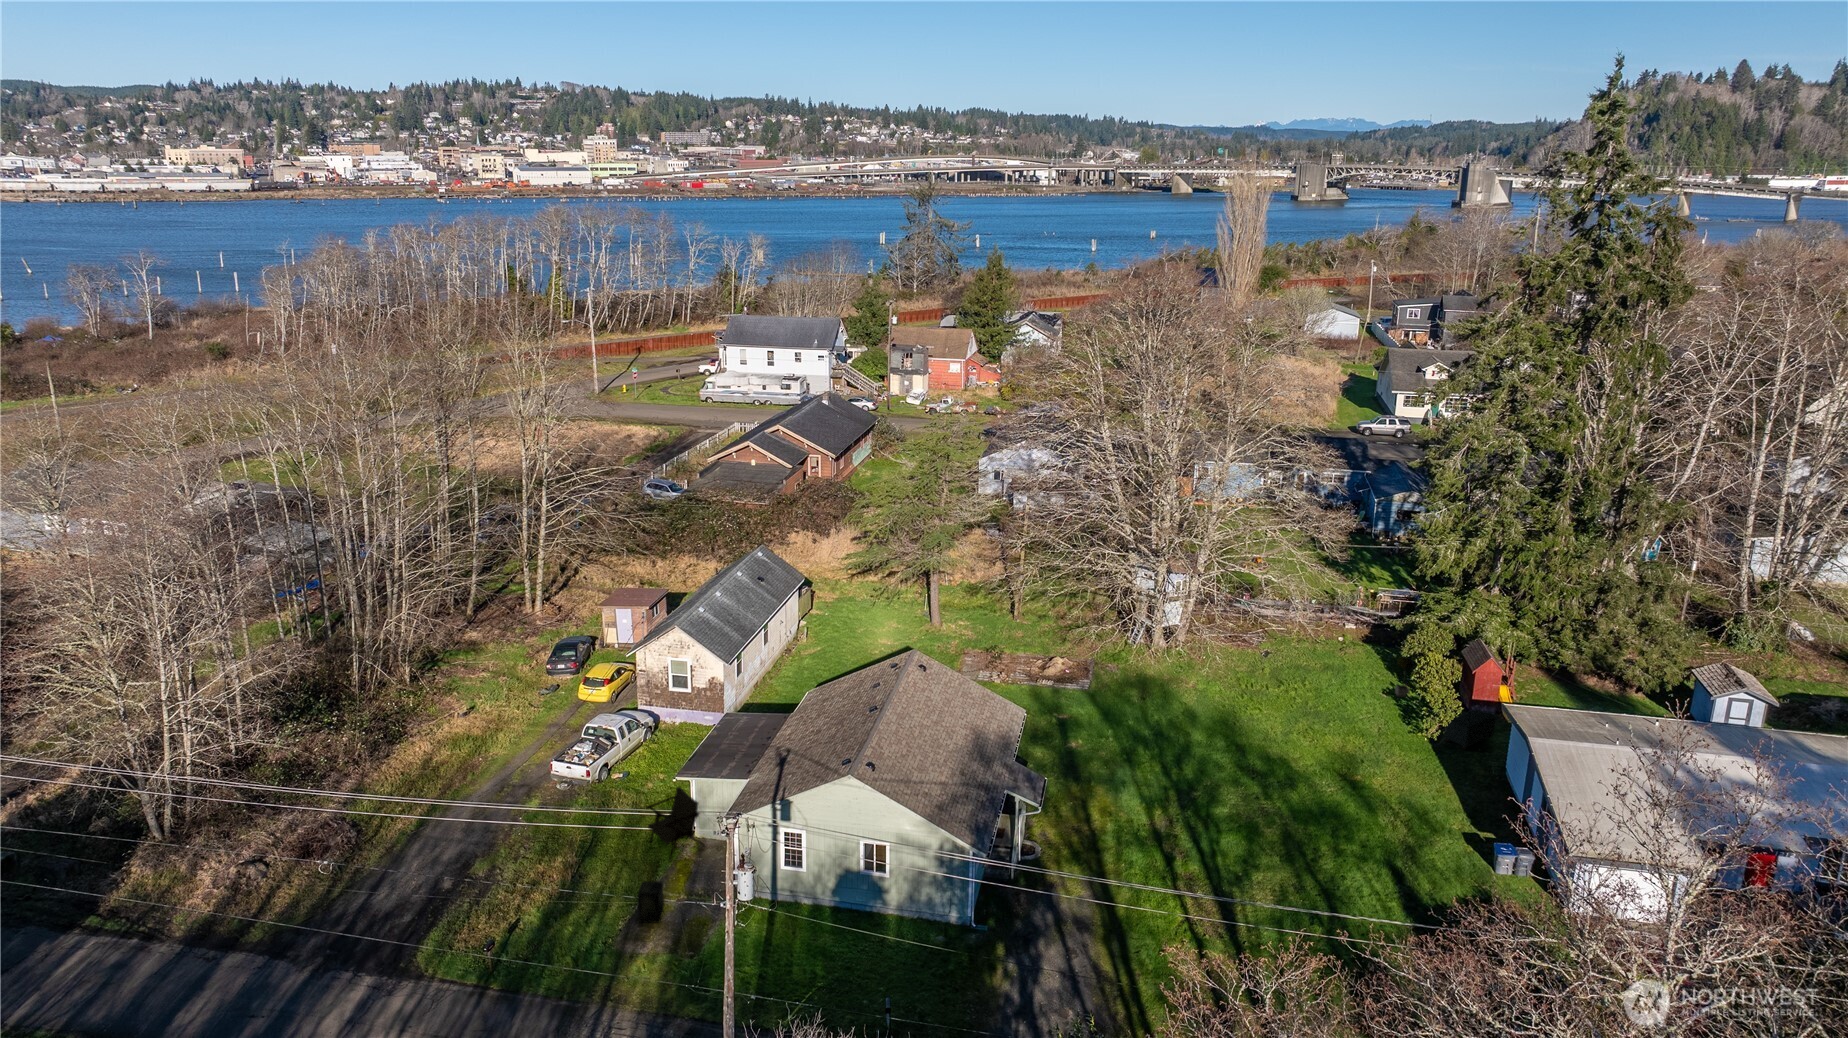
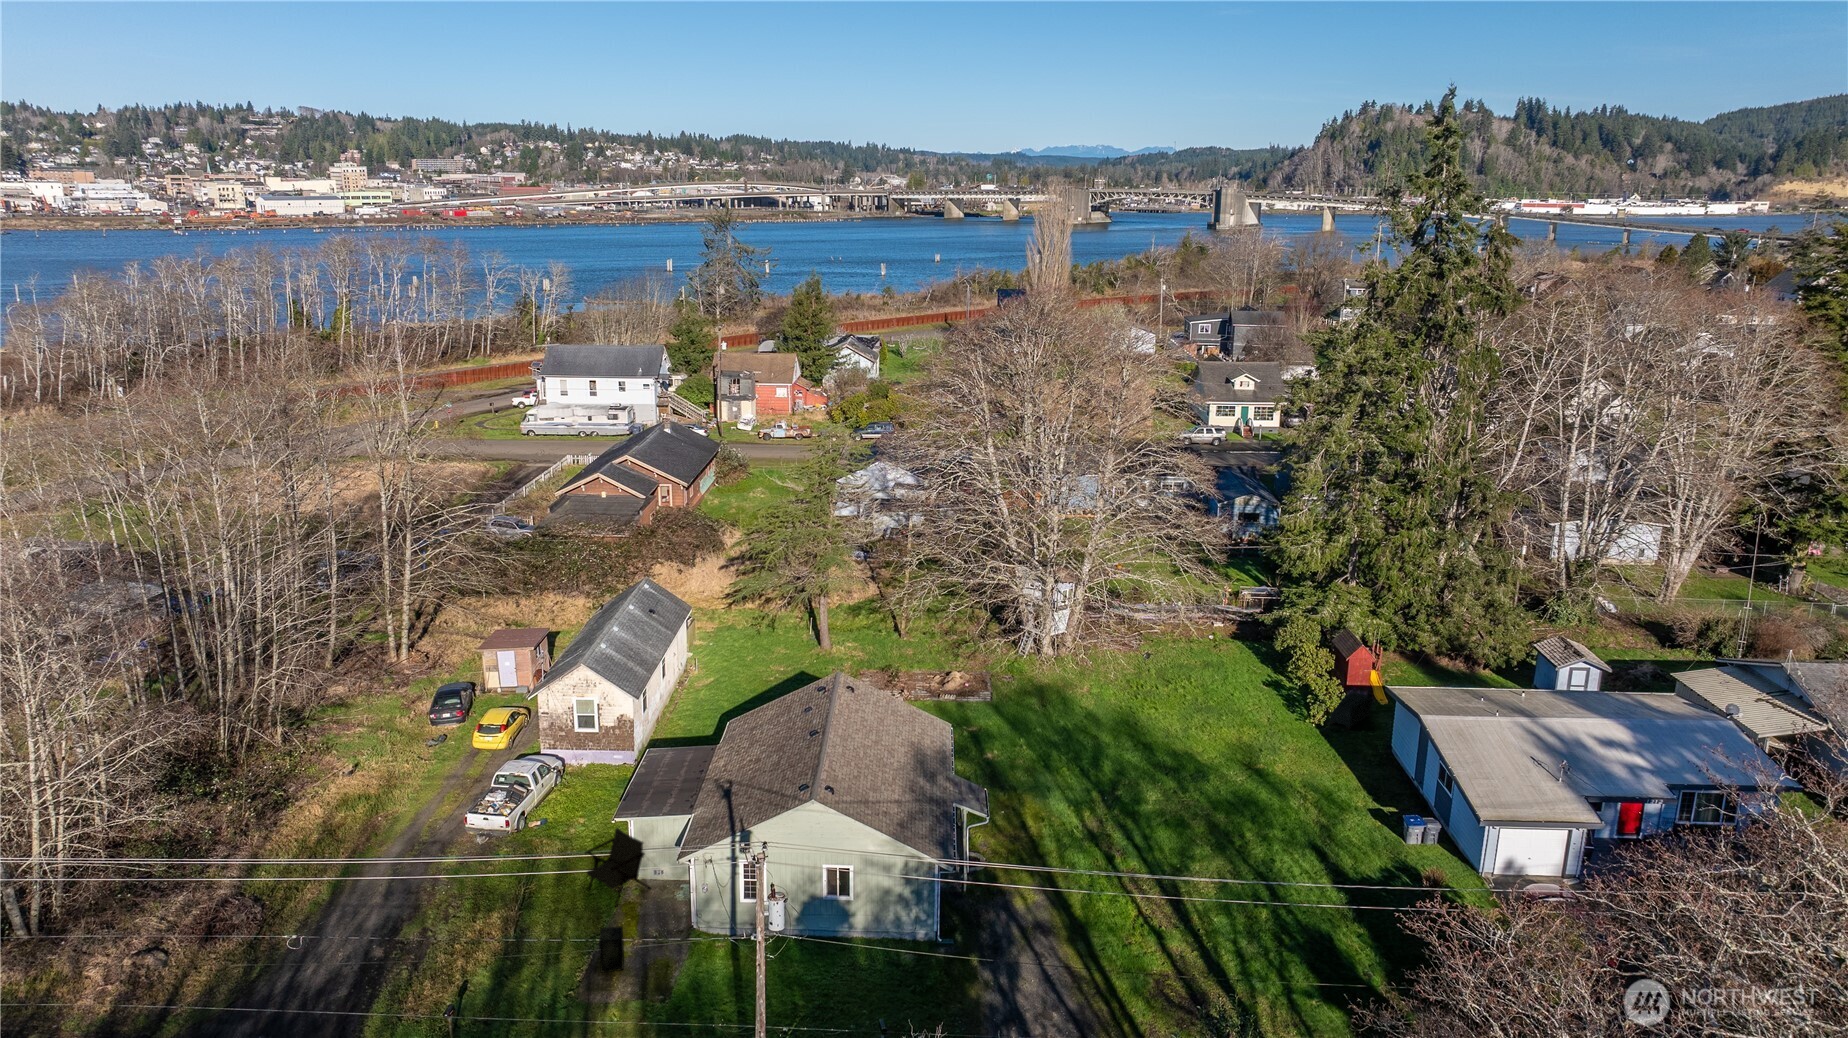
potted tree: present [1395,656,1413,697] -> none [1277,648,1294,687]

